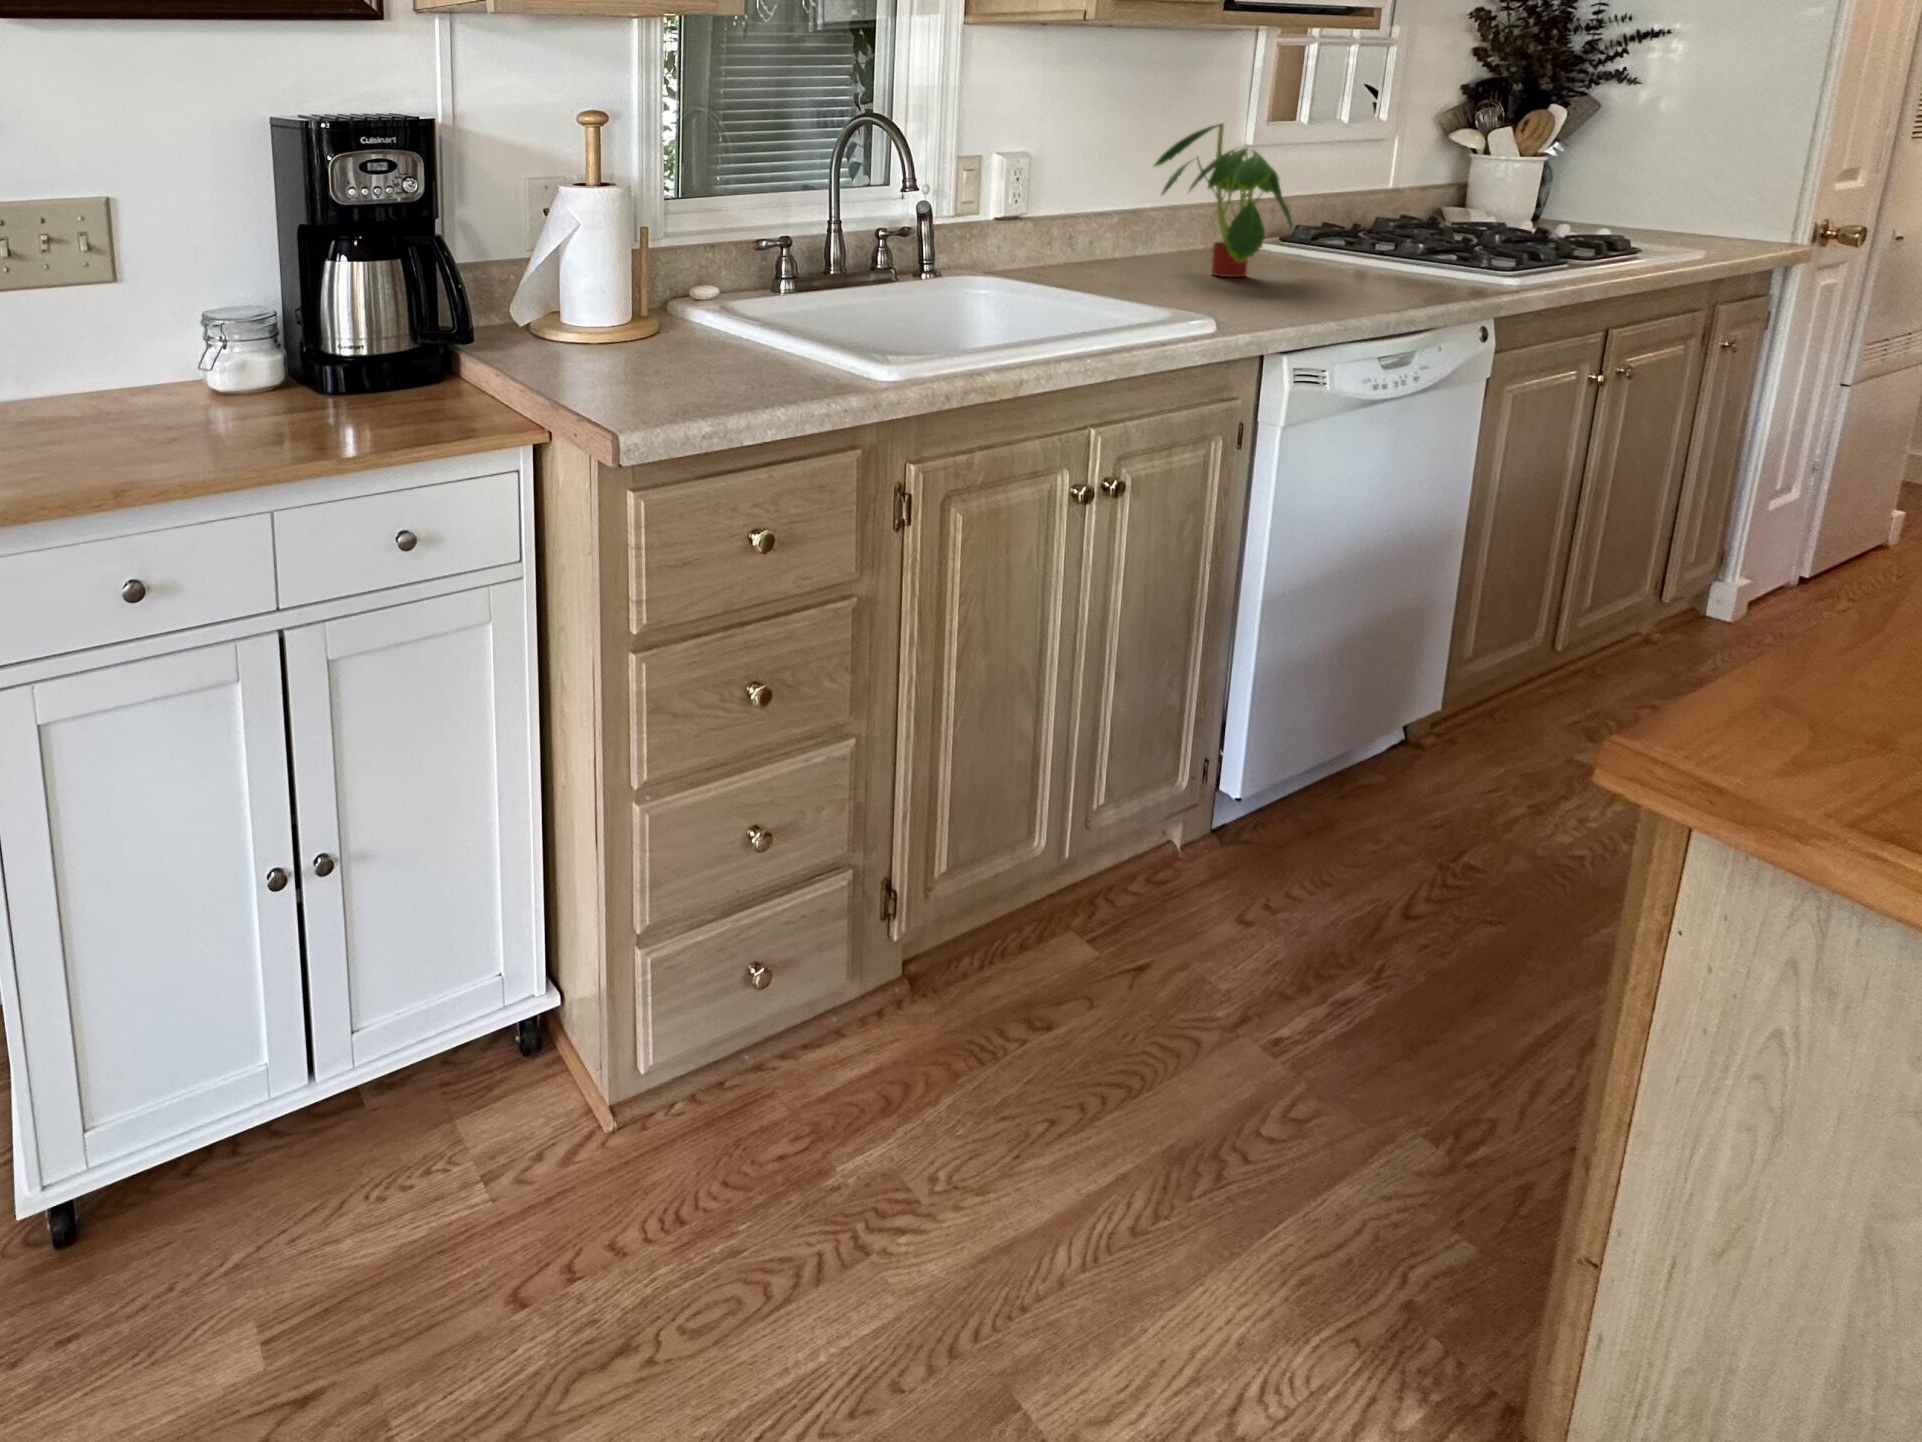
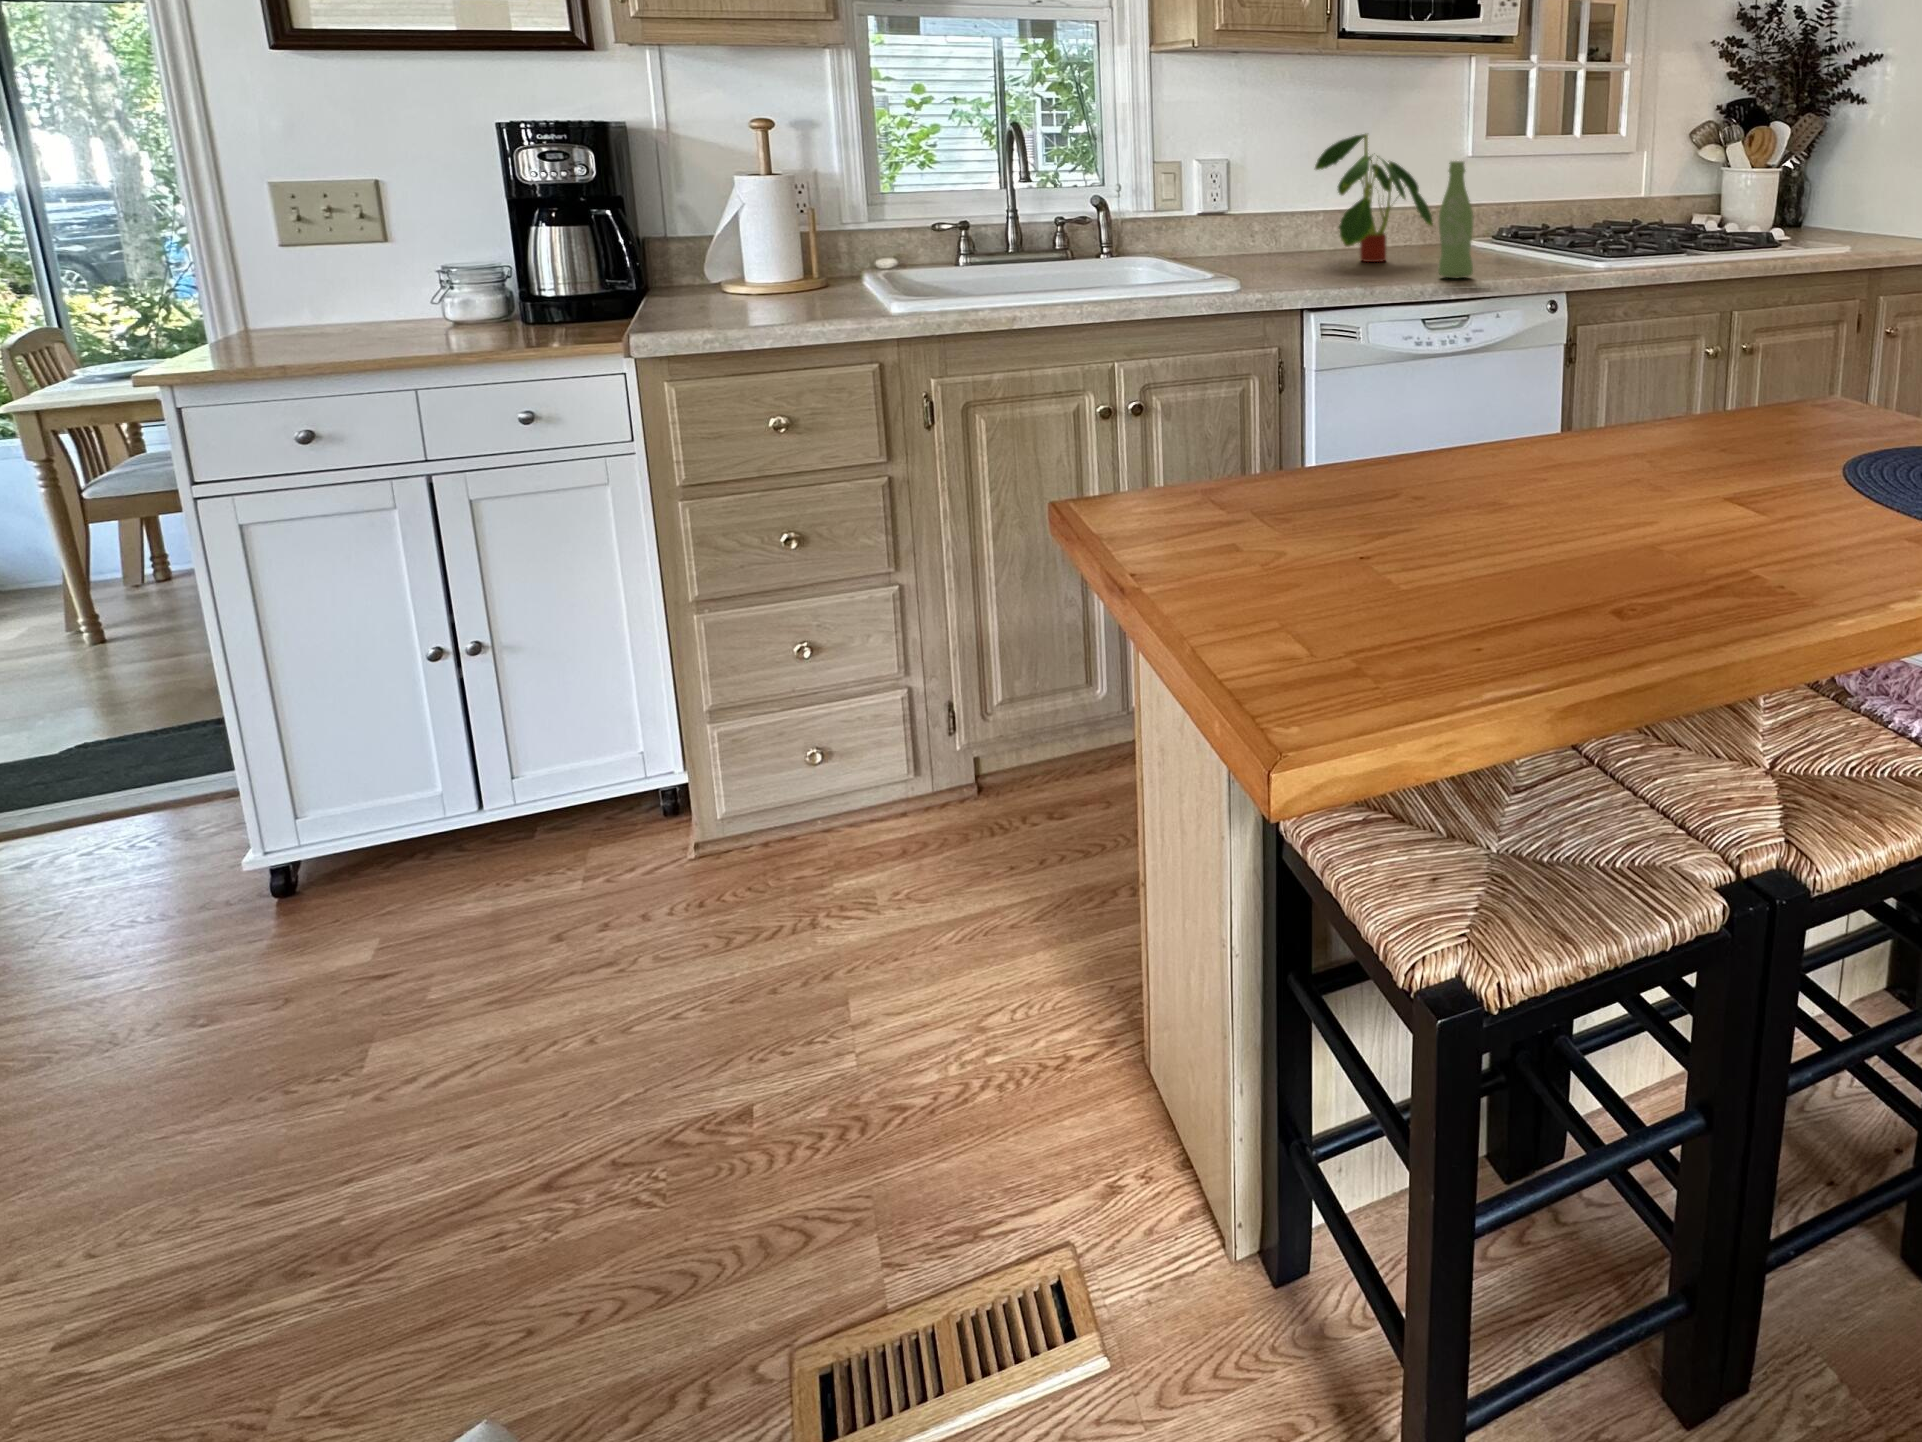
bottle: none [1385,160,1442,302] -> present [1438,161,1473,278]

